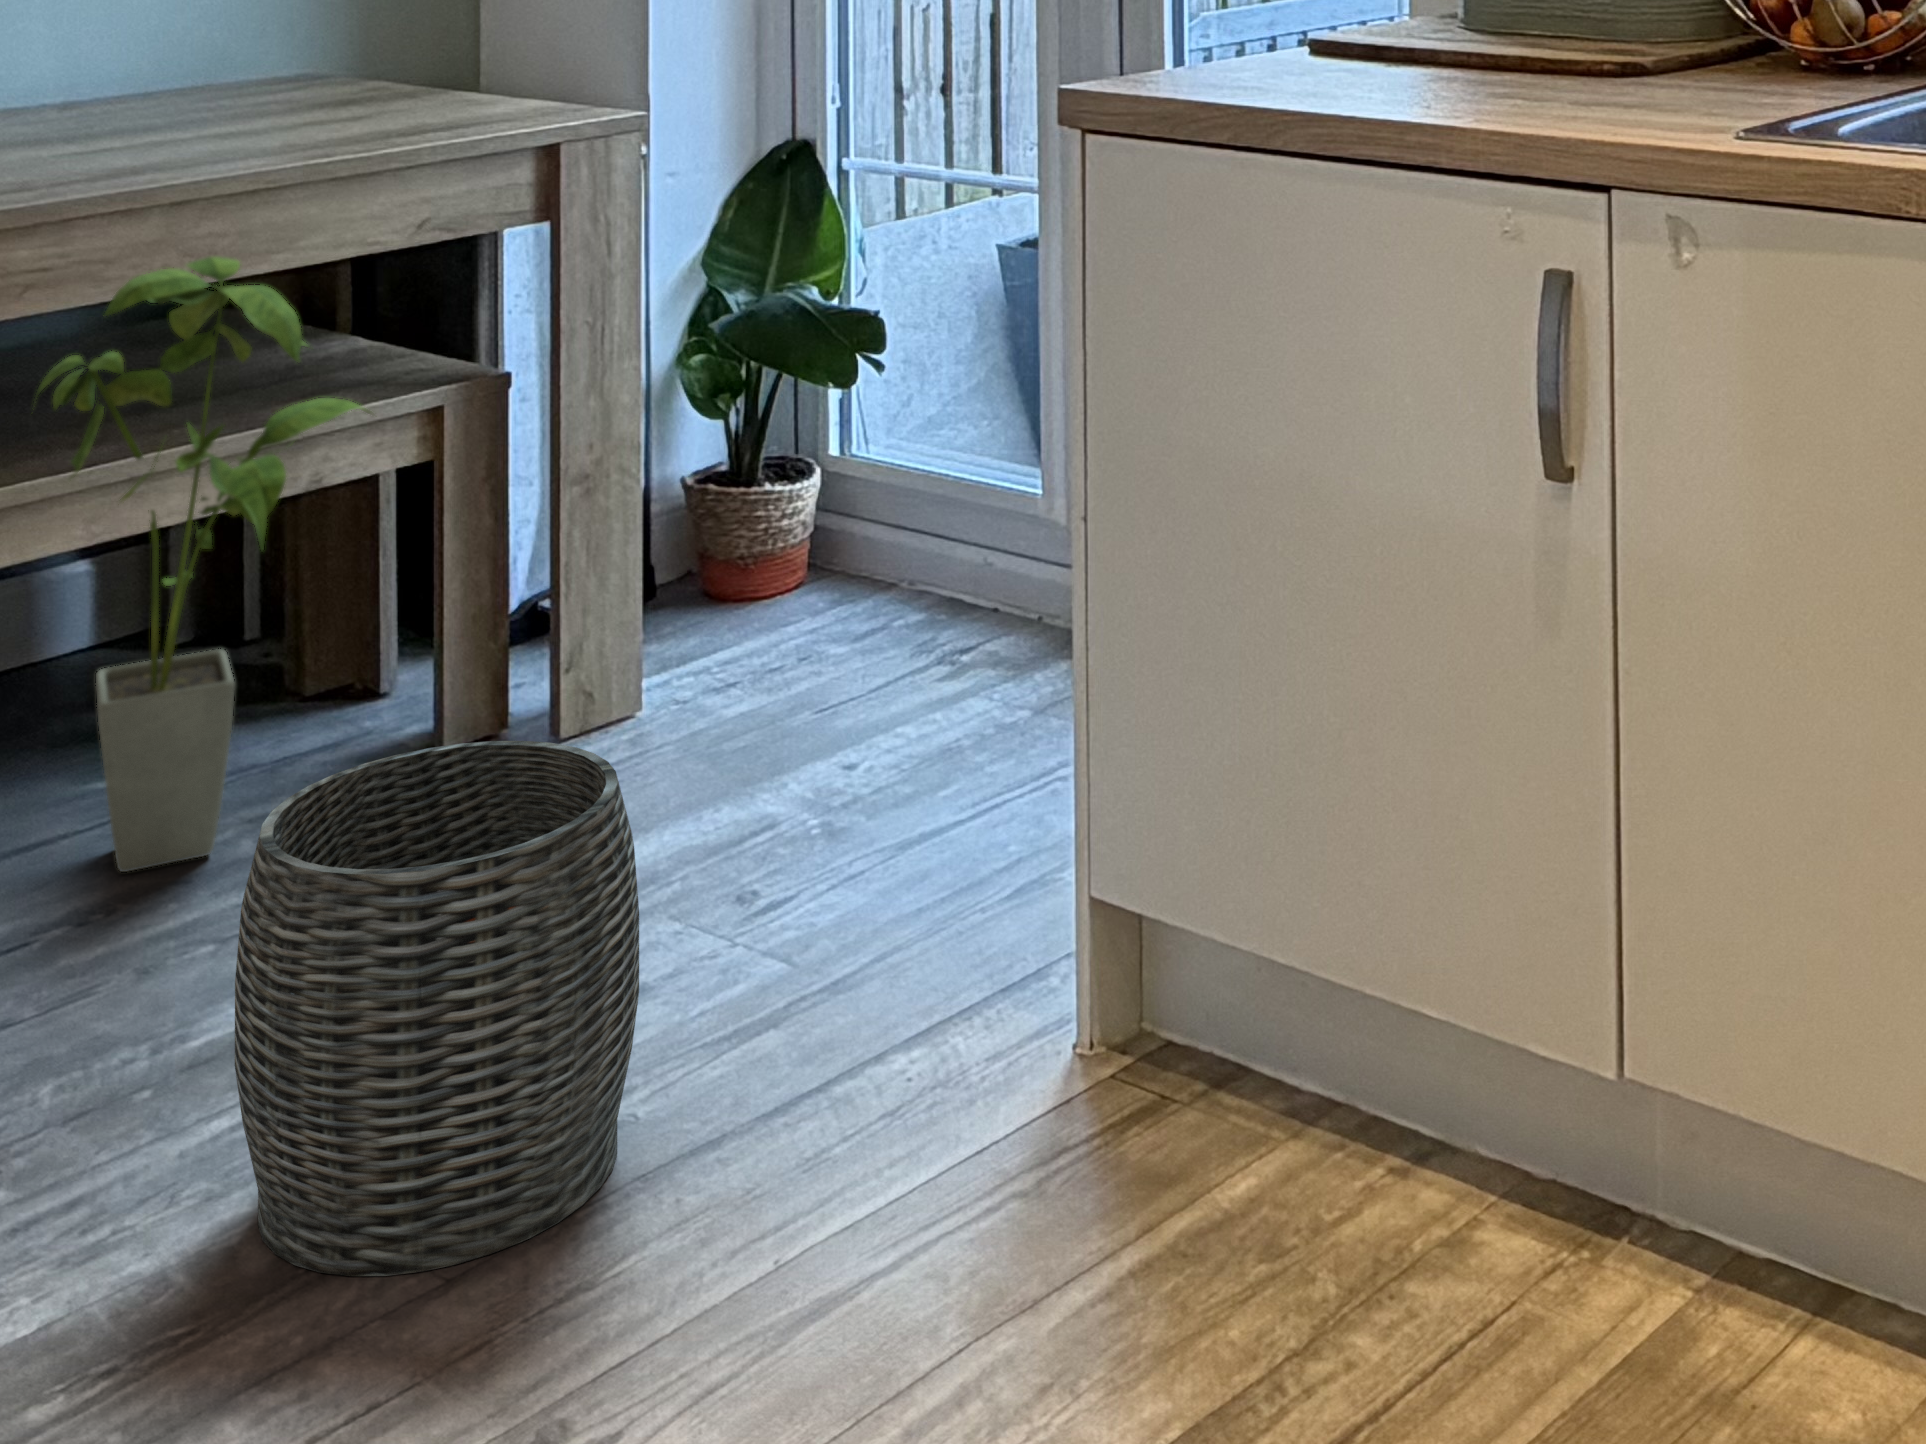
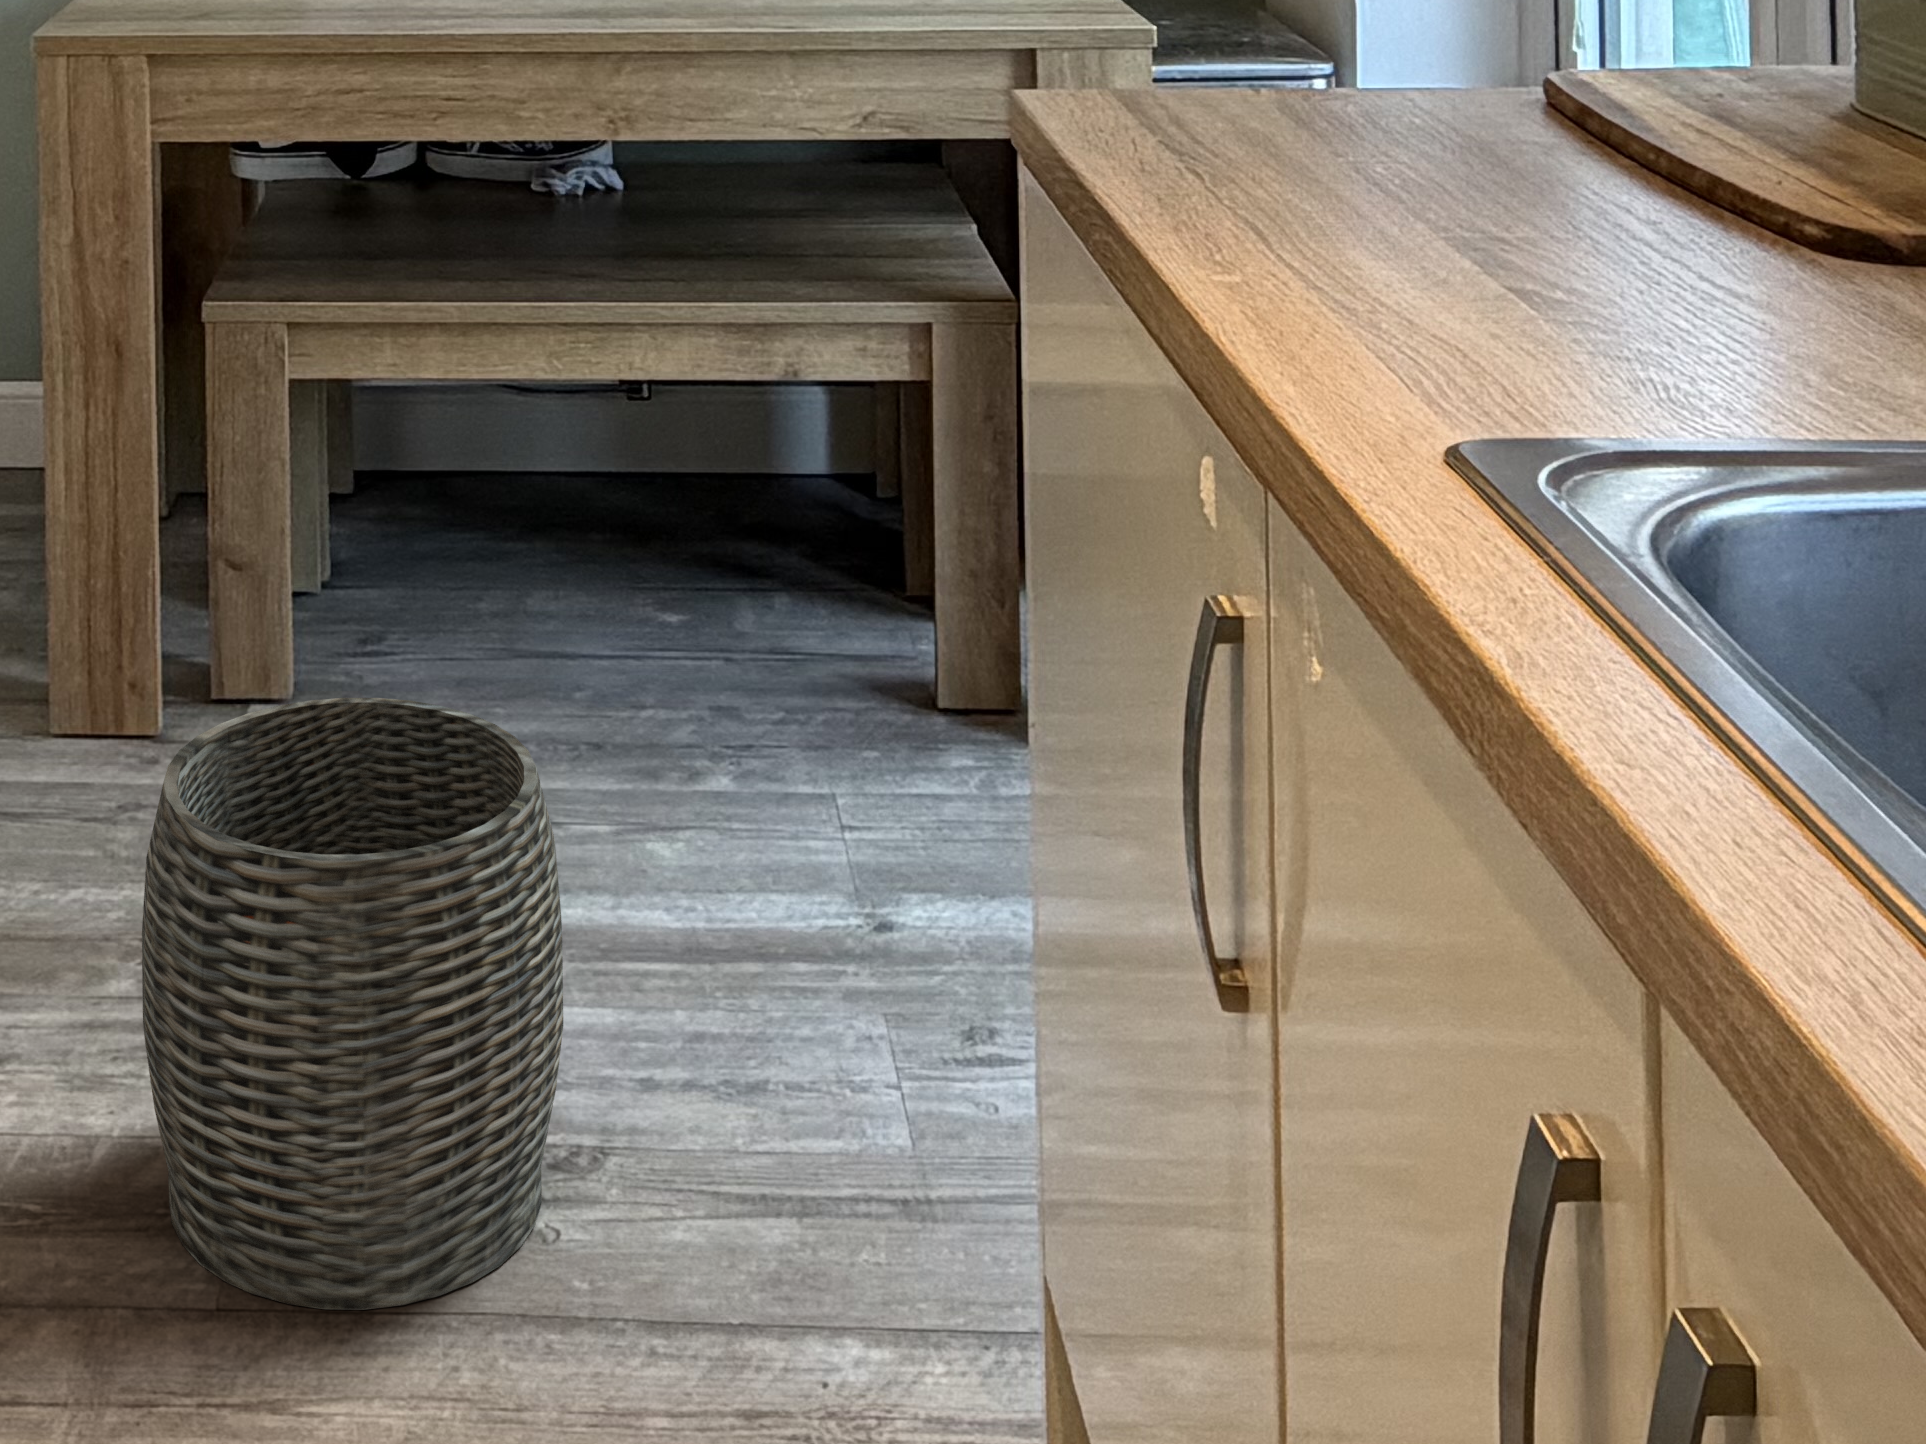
house plant: present [32,257,372,872] -> none [508,109,842,735]

